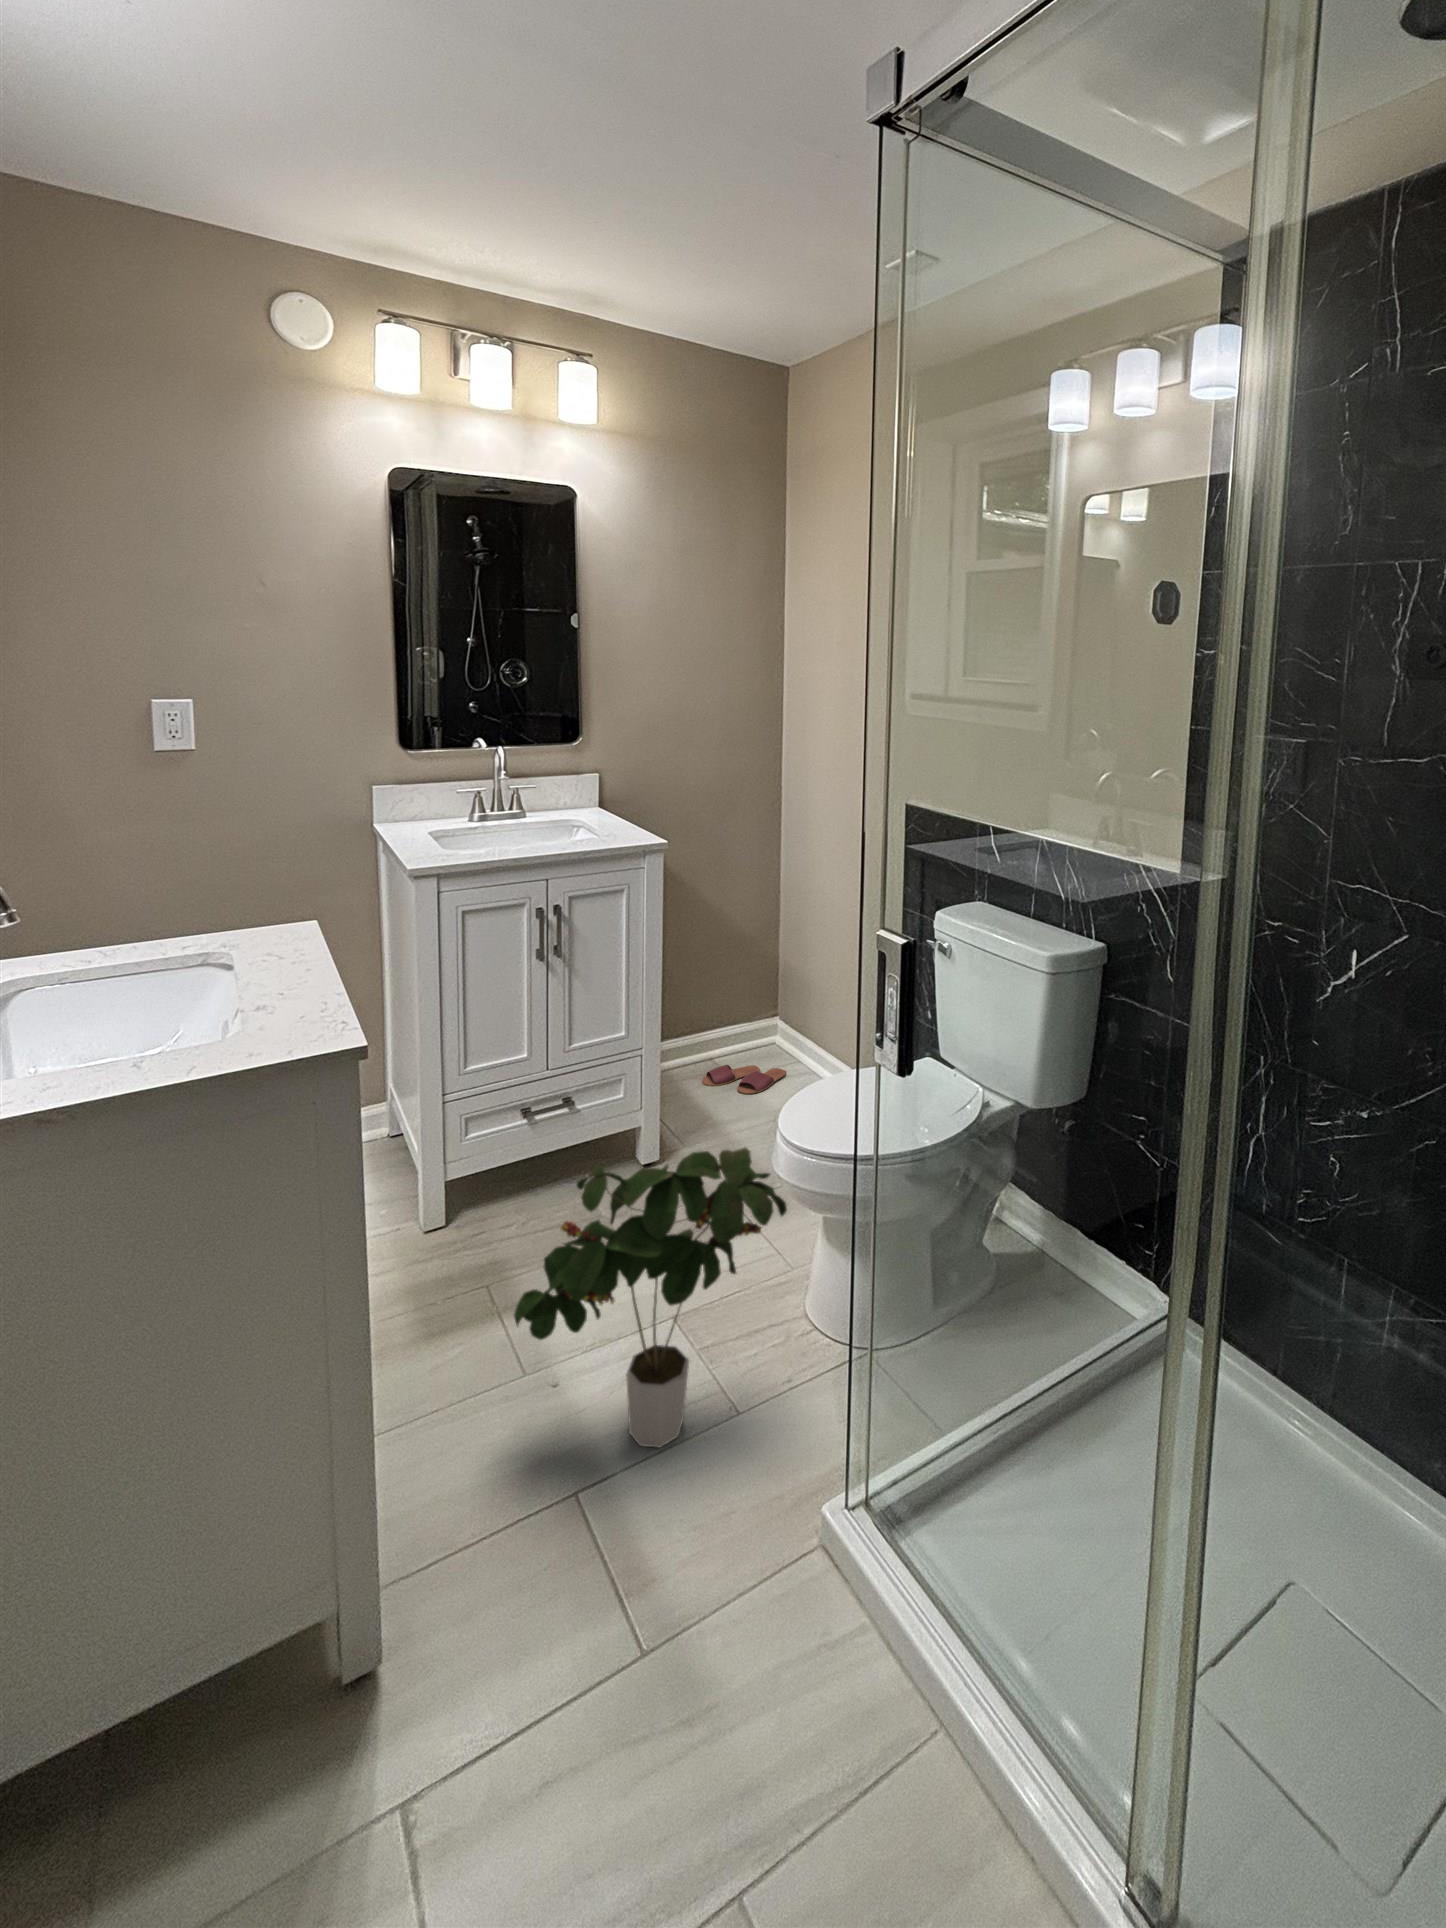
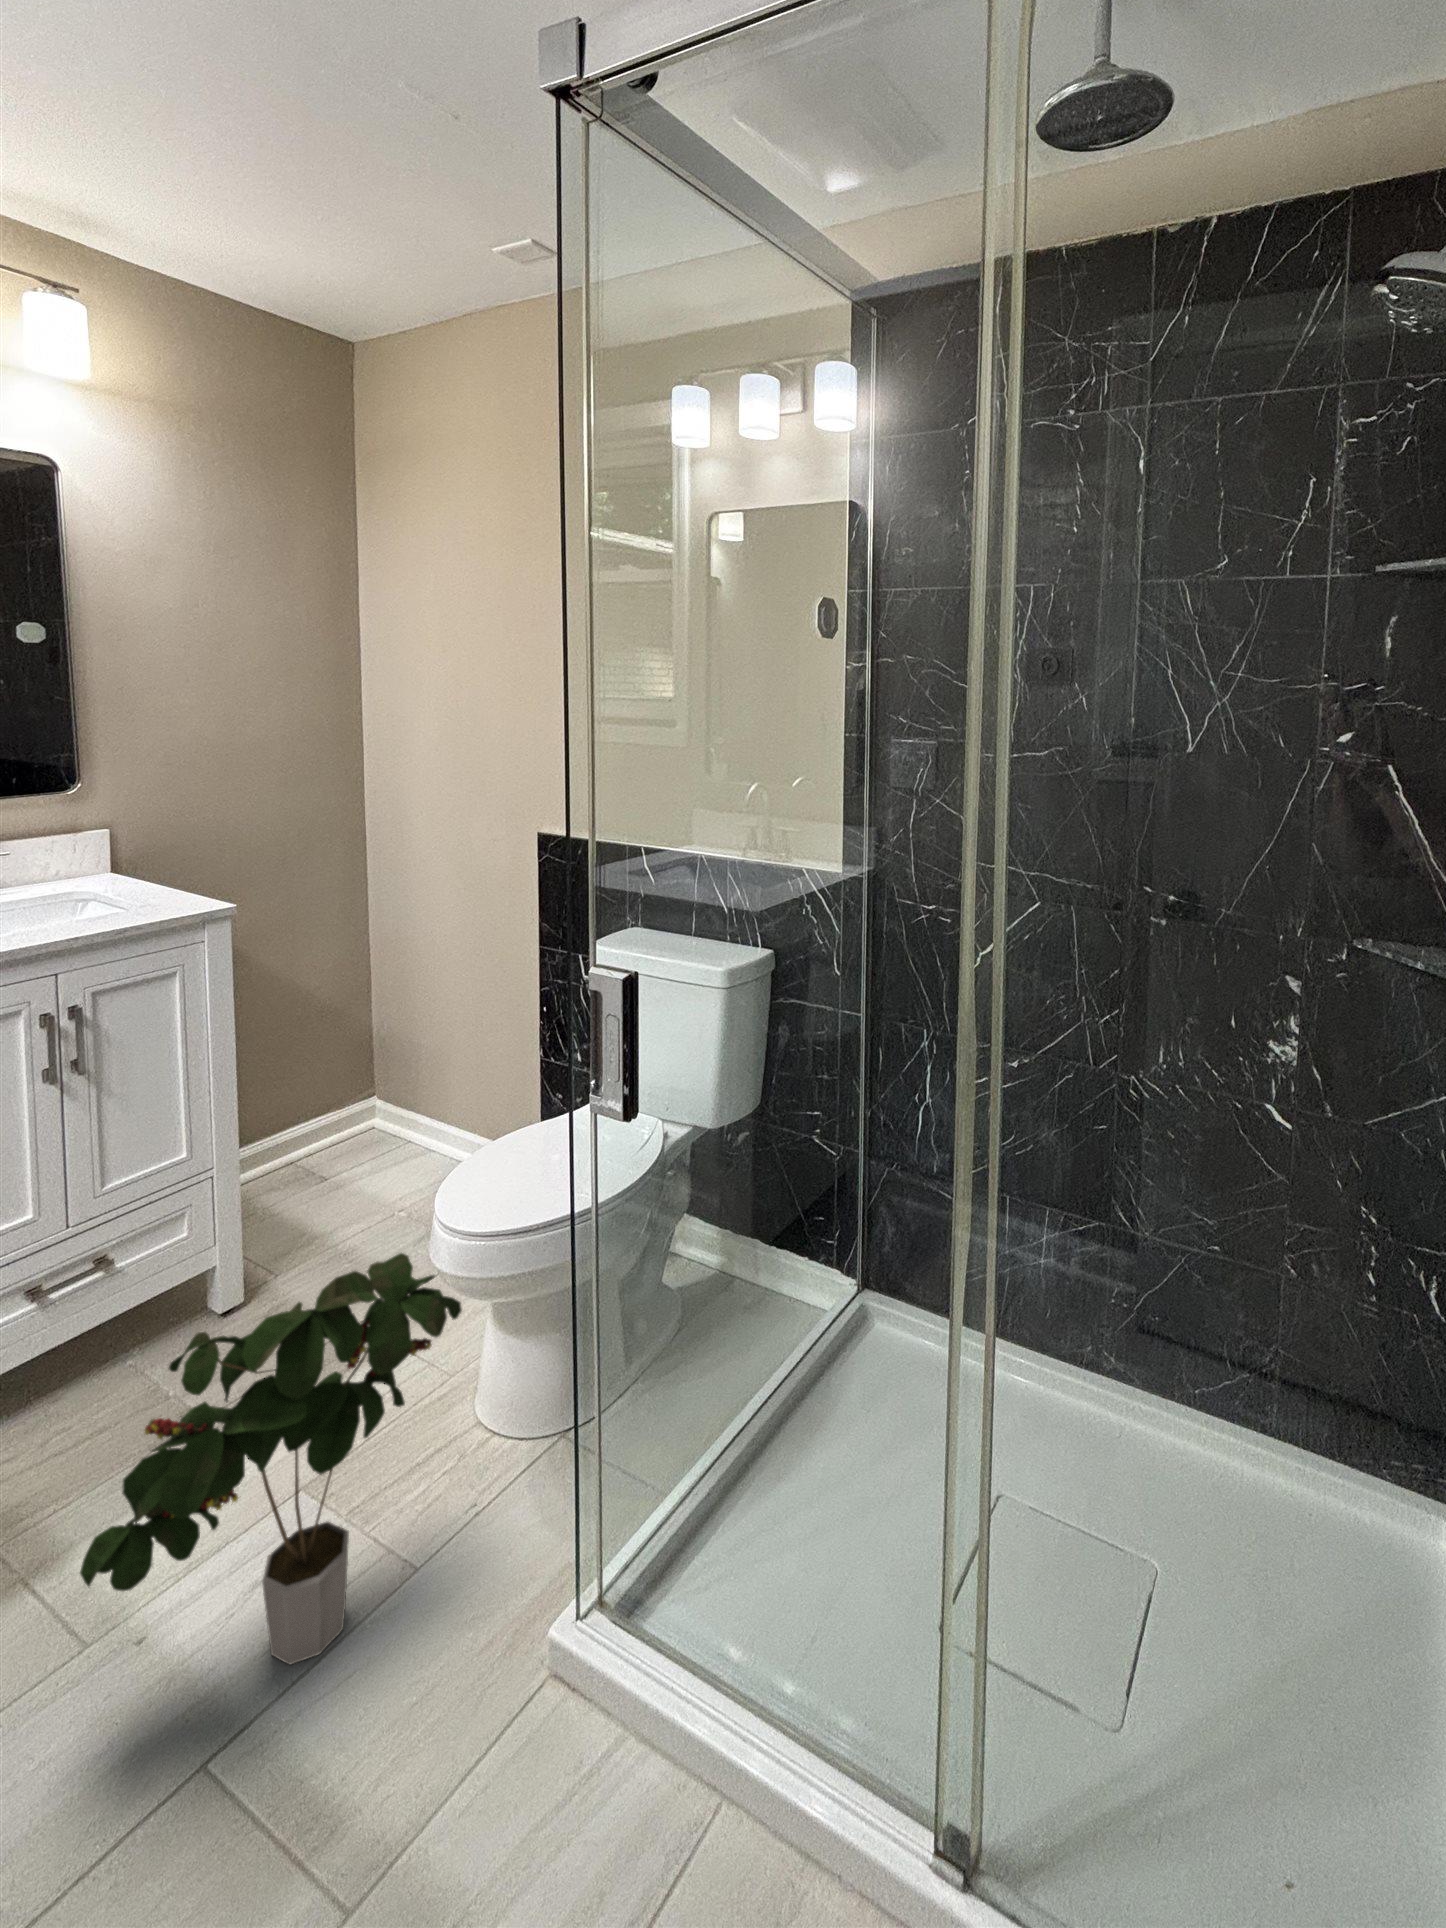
slippers: present [702,1065,787,1094] -> none [290,1151,401,1193]

